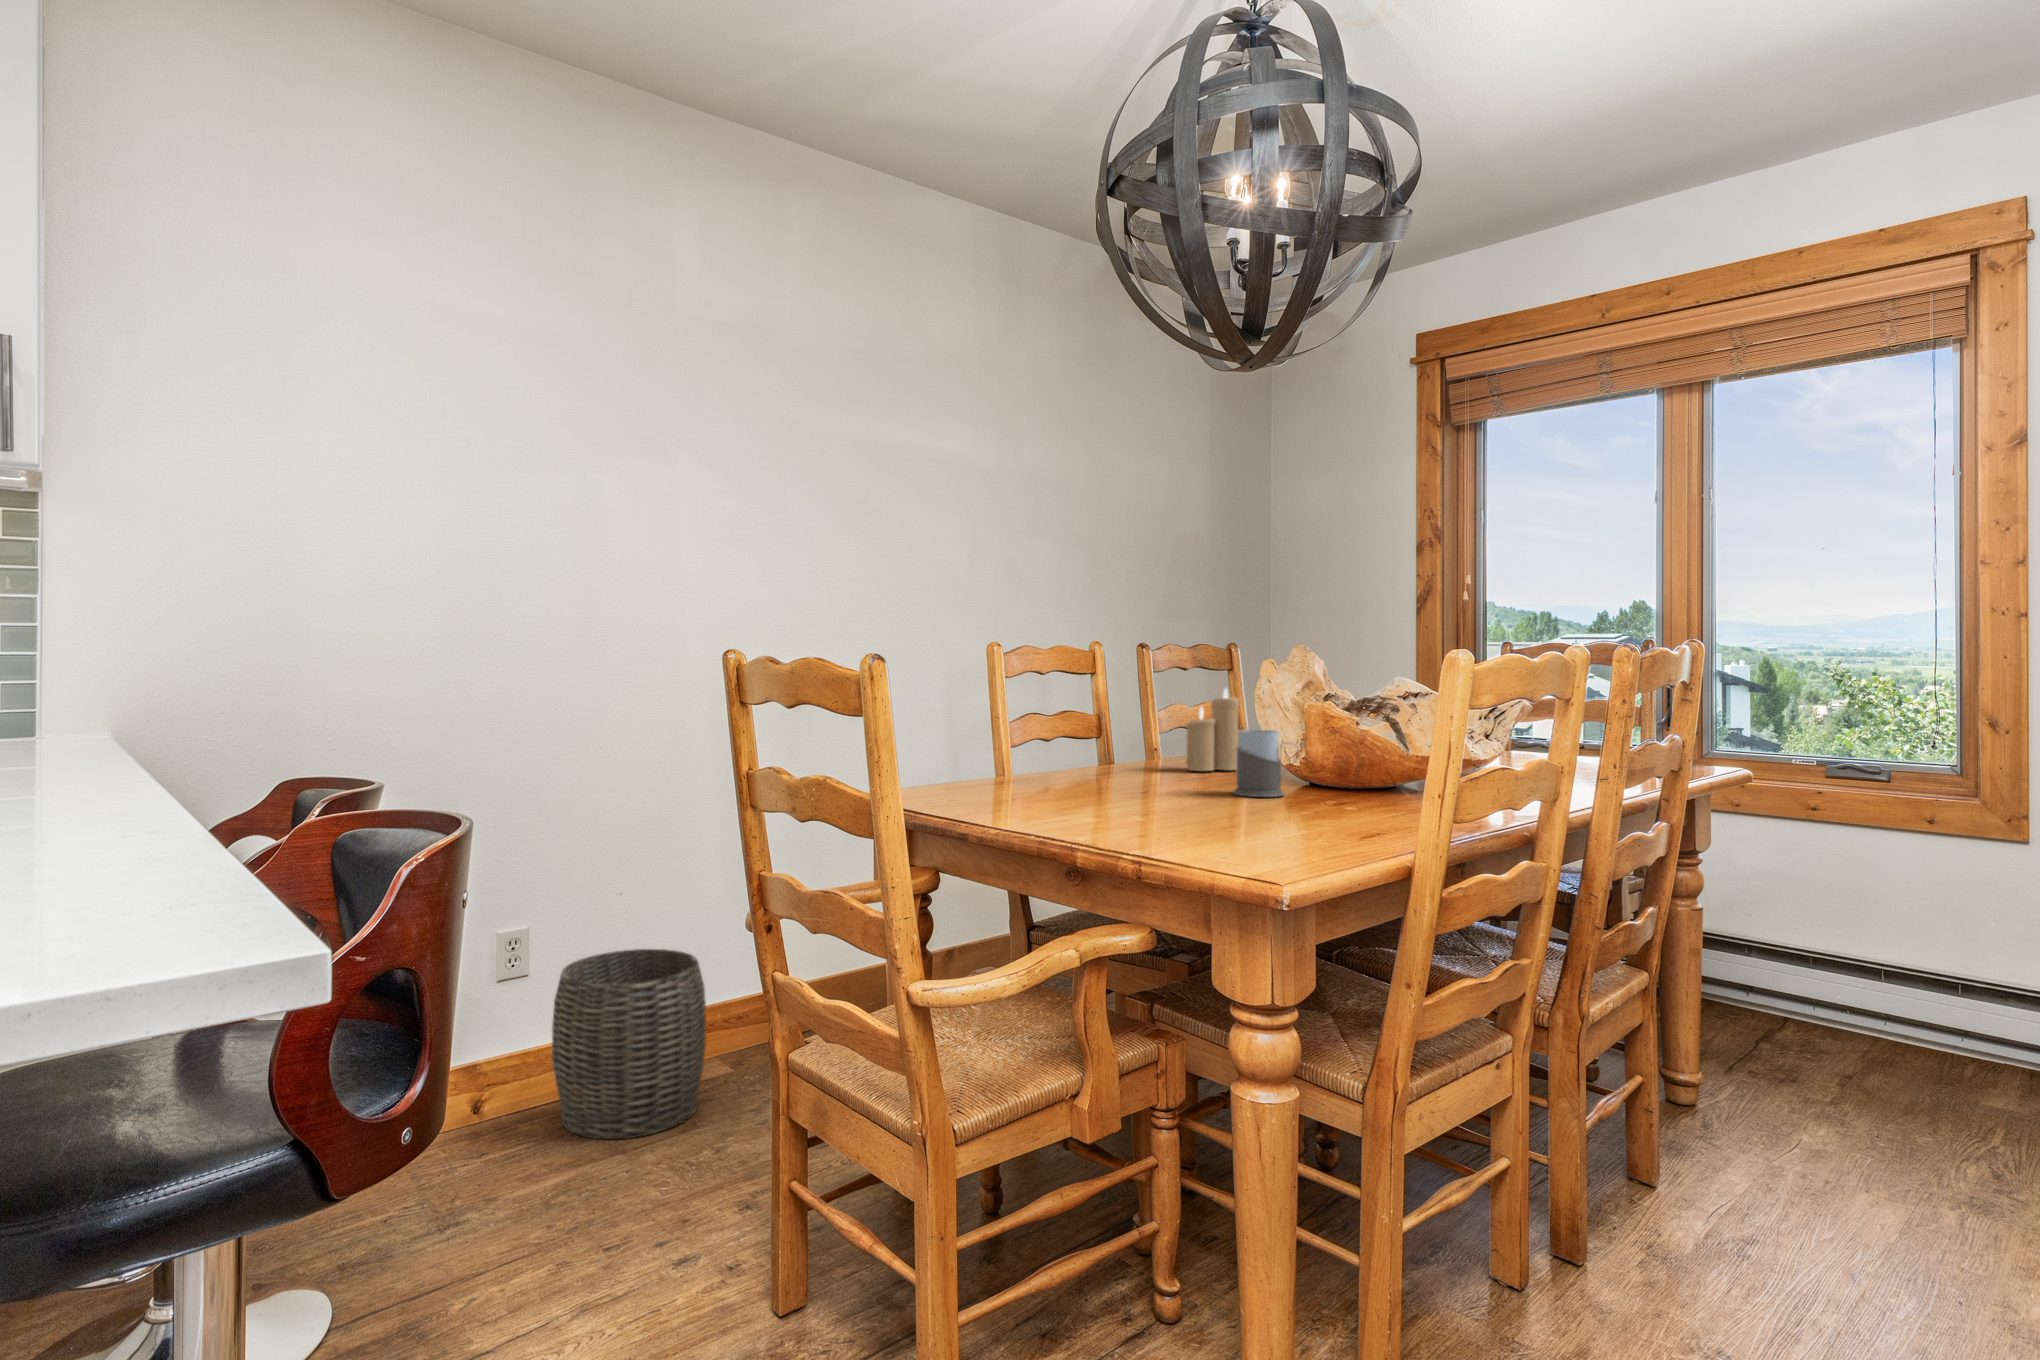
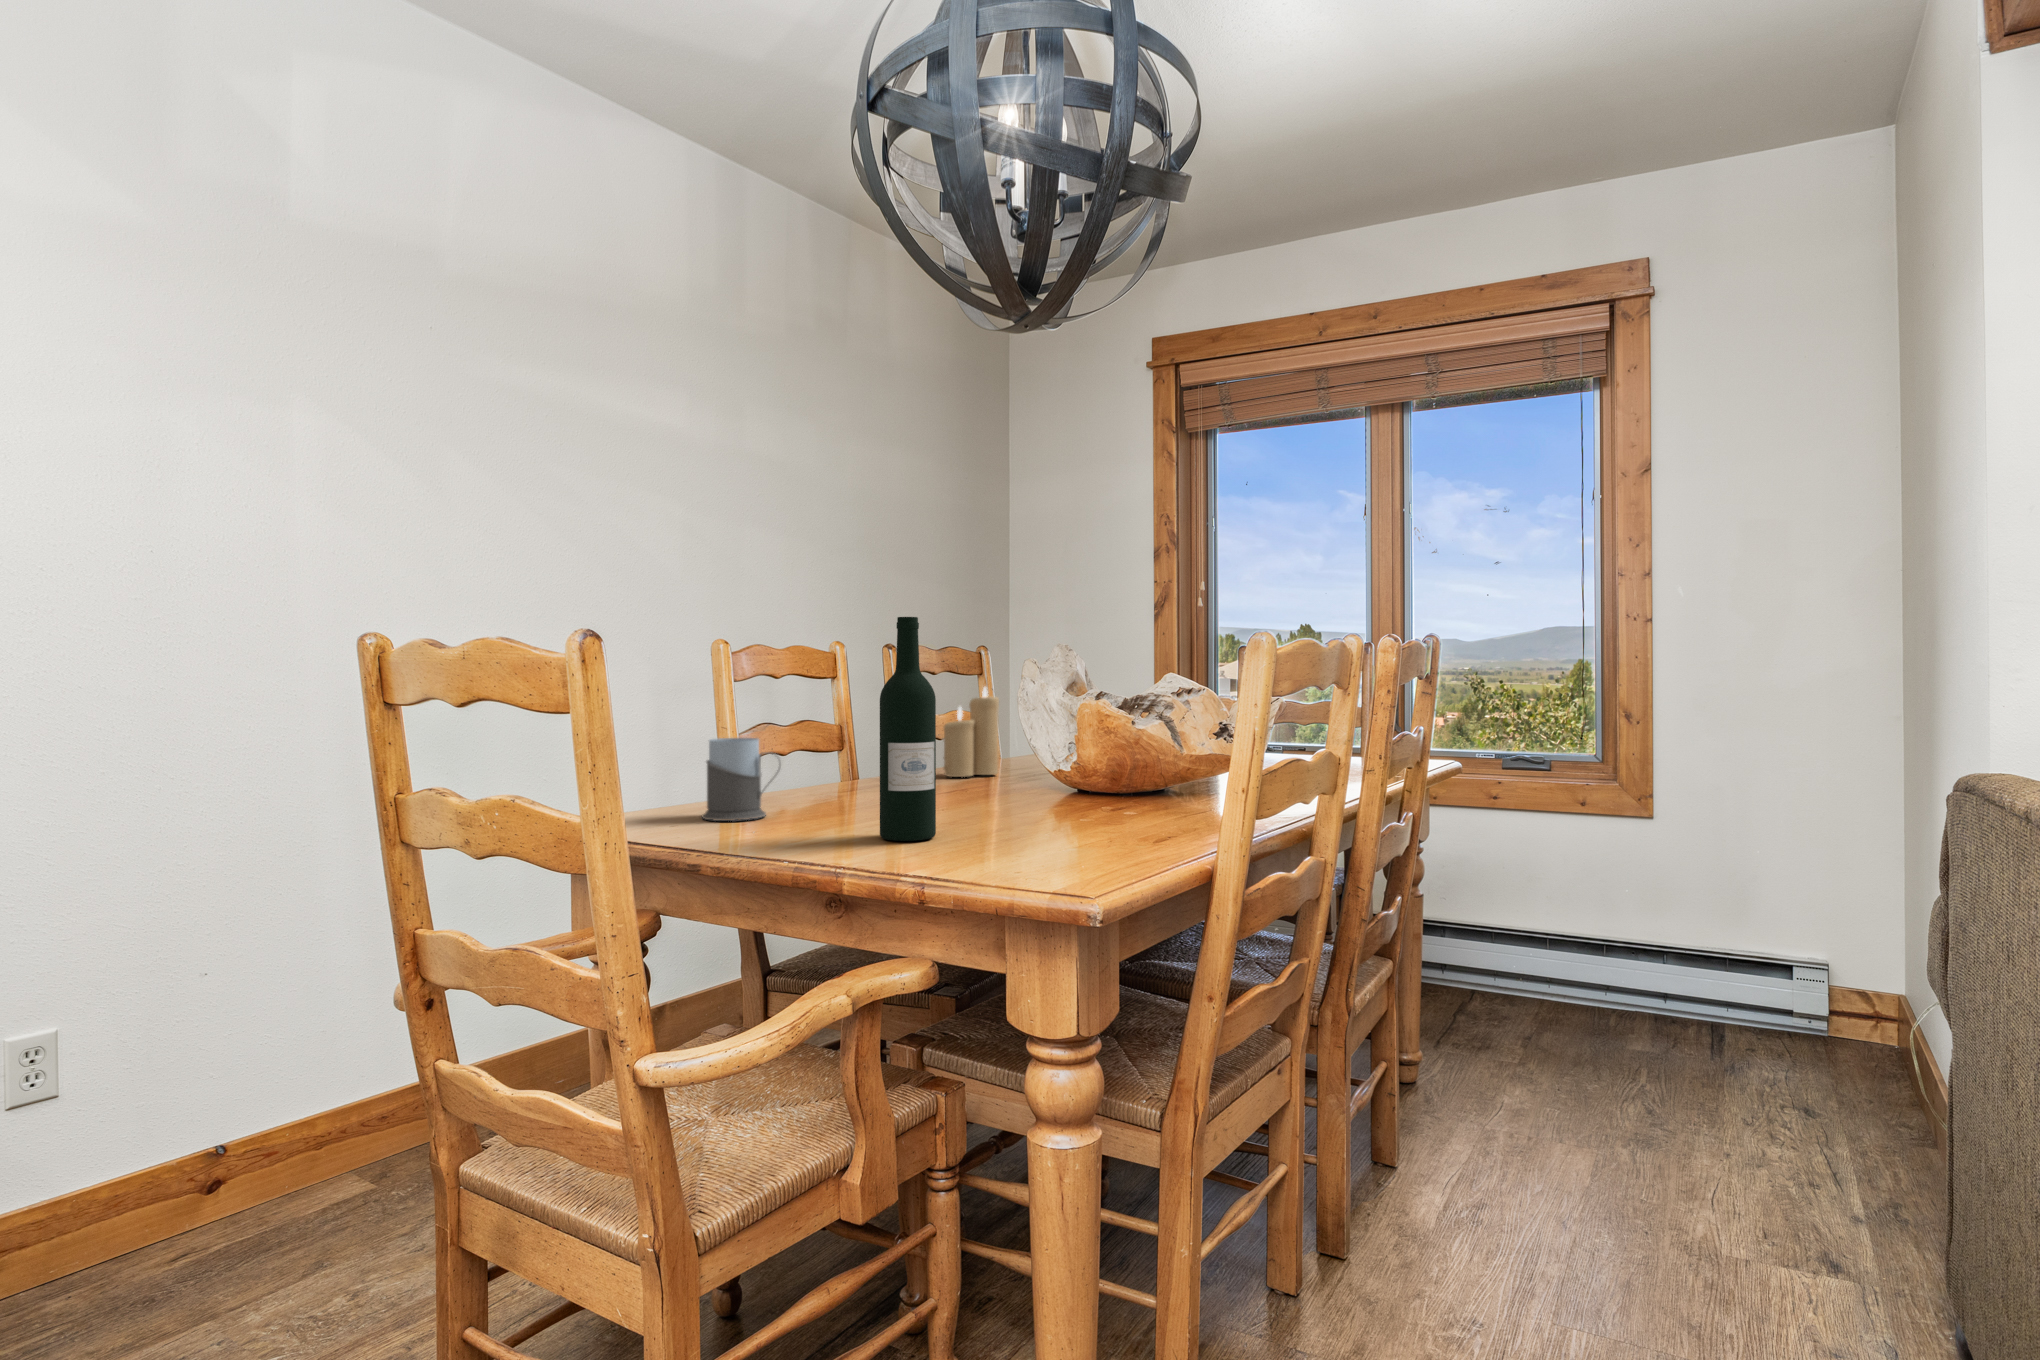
wine bottle: none [1114,631,1163,826] -> present [880,617,936,841]
mug: present [1233,730,1295,797] -> present [702,738,781,821]
woven basket: present [552,949,706,1140] -> none [107,1028,344,1295]

